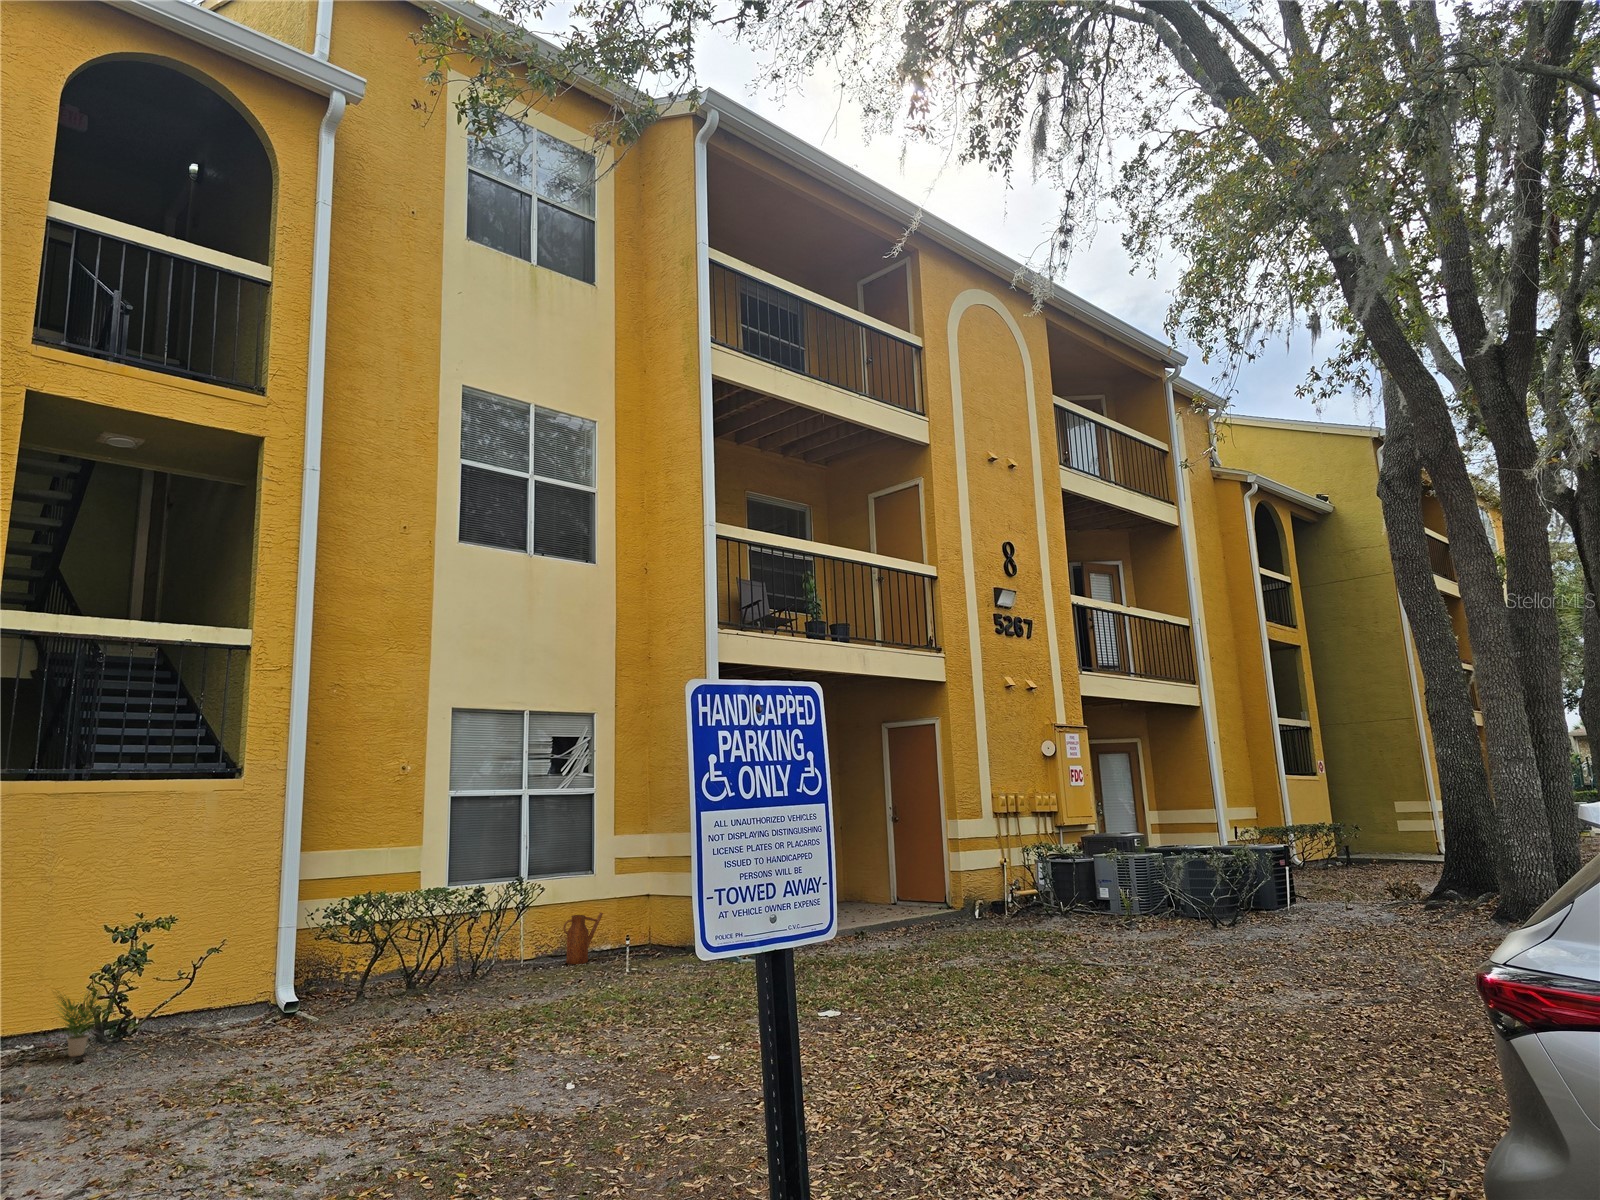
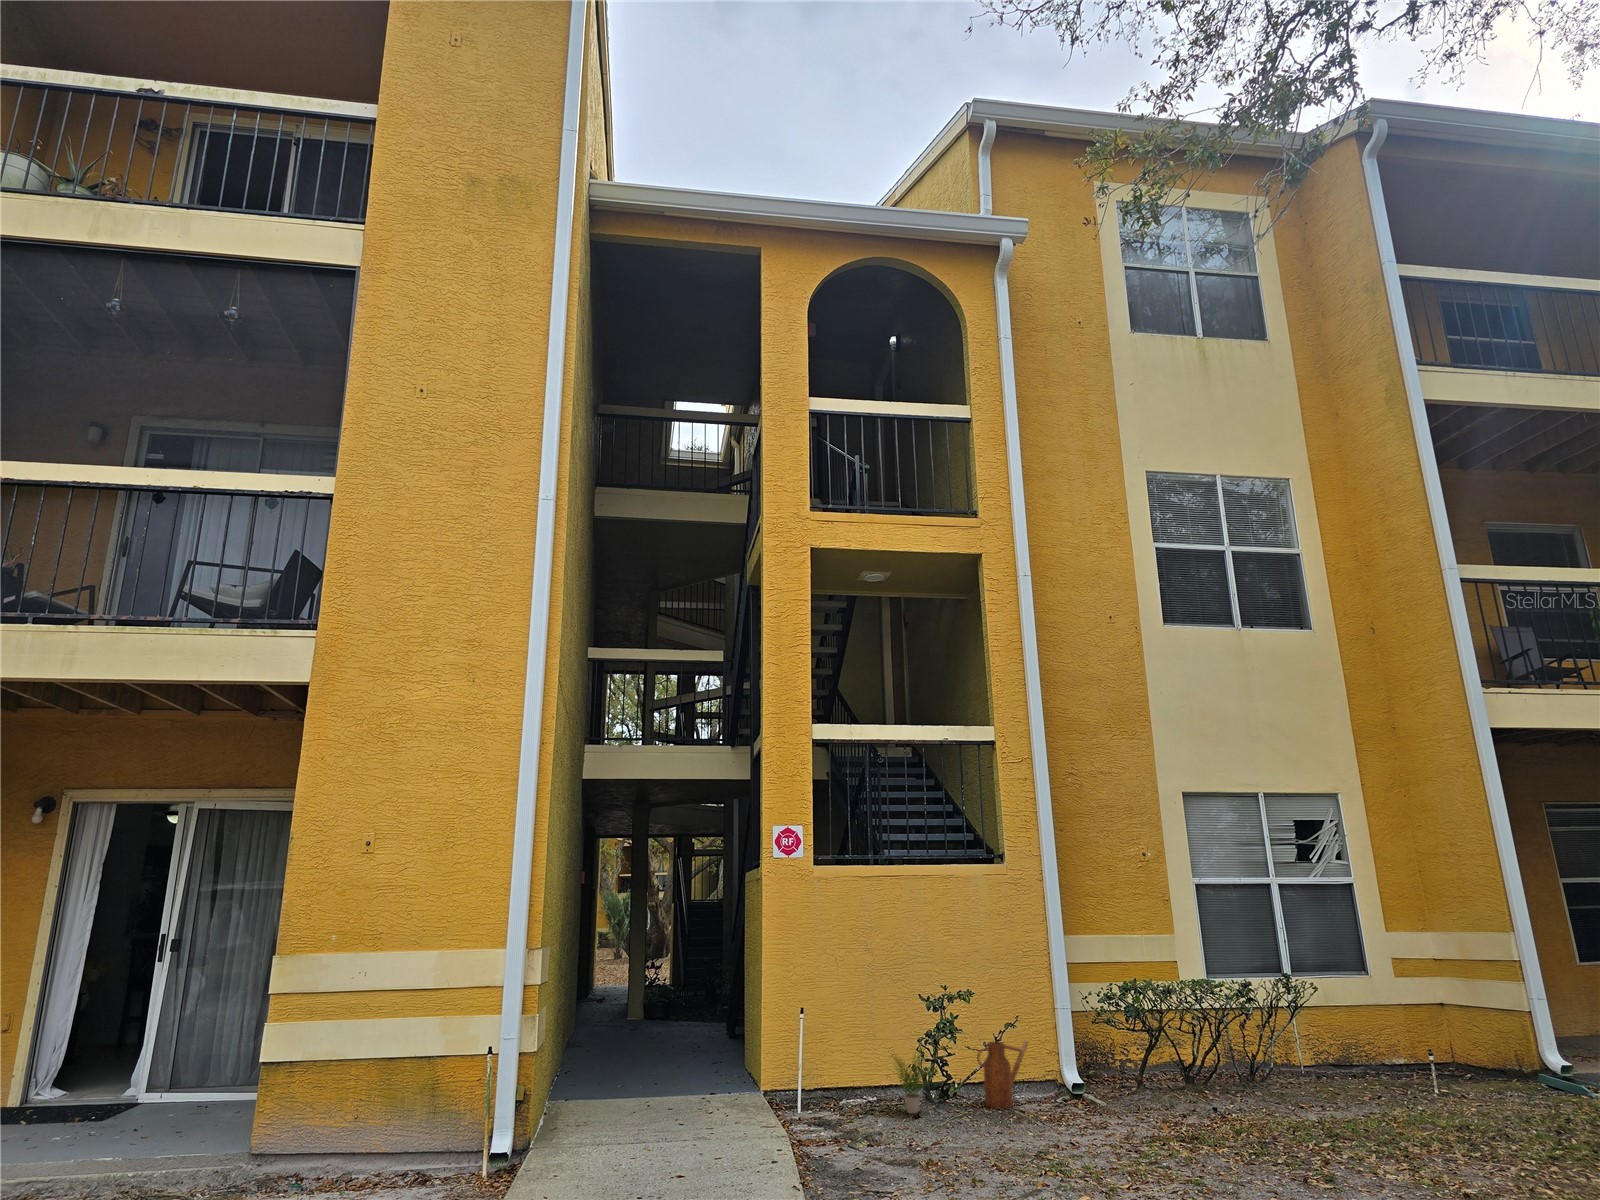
watering can: present [563,912,603,964] -> present [977,1041,1028,1109]

